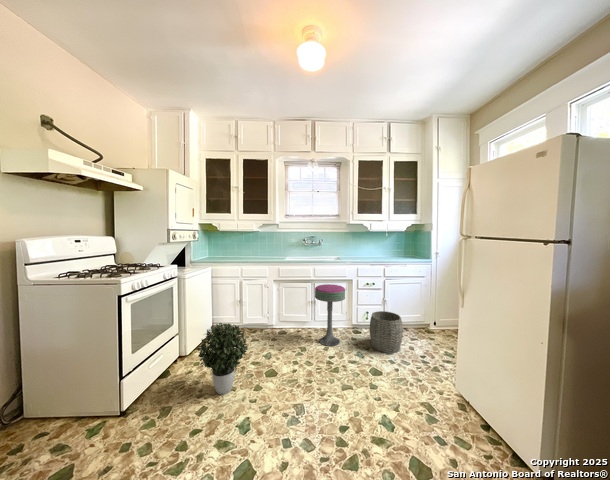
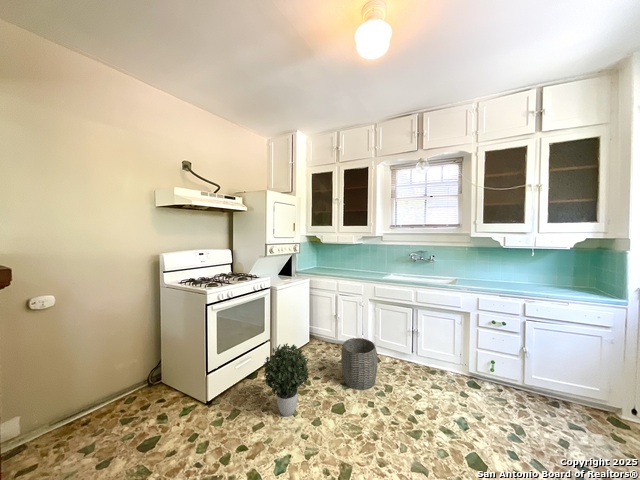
bar stool: present [315,284,345,346] -> none [407,314,449,397]
woven basket: present [370,311,403,353] -> present [341,338,378,390]

